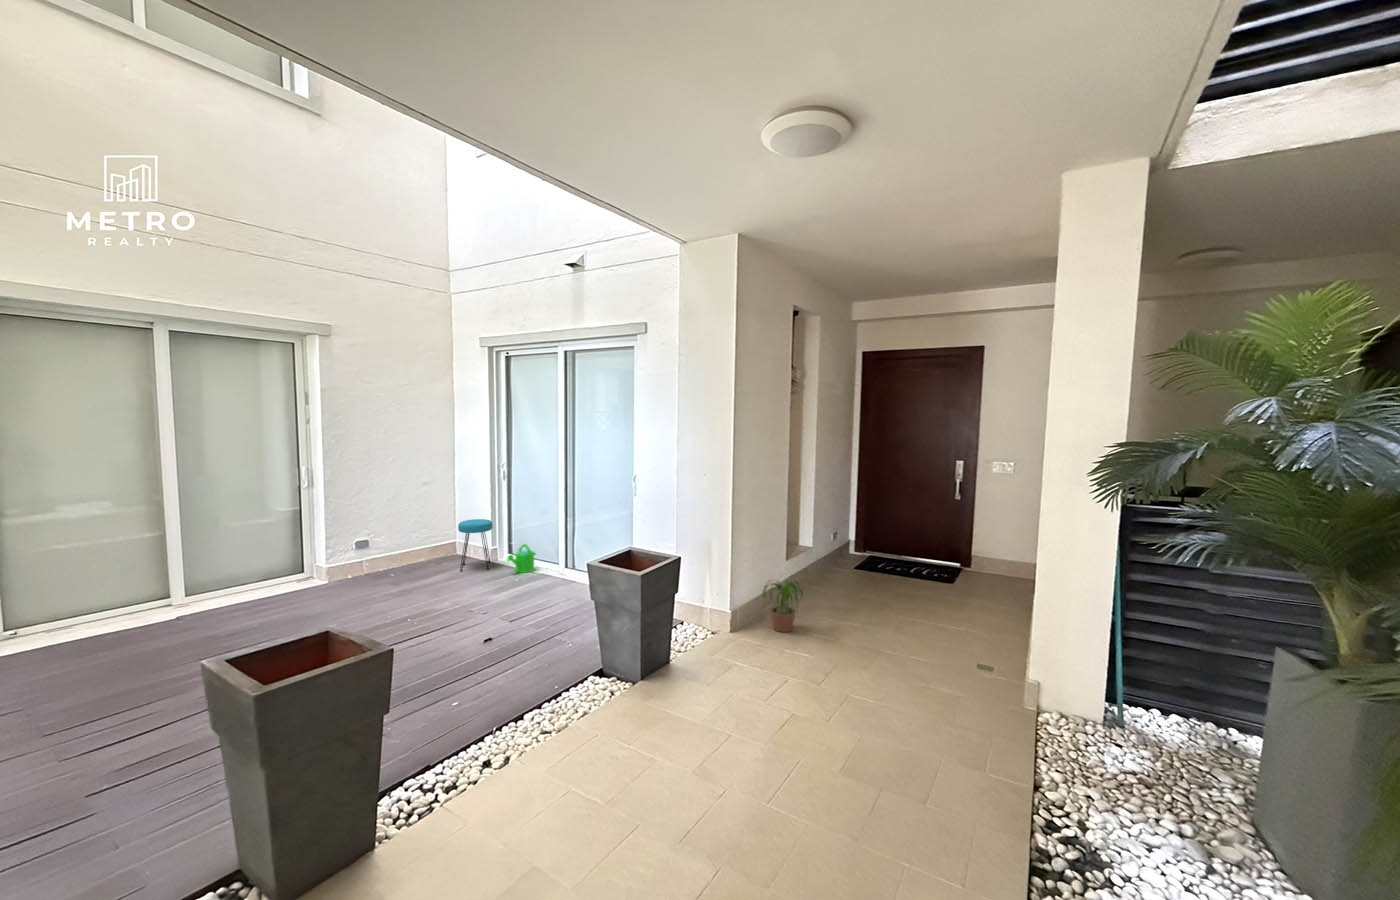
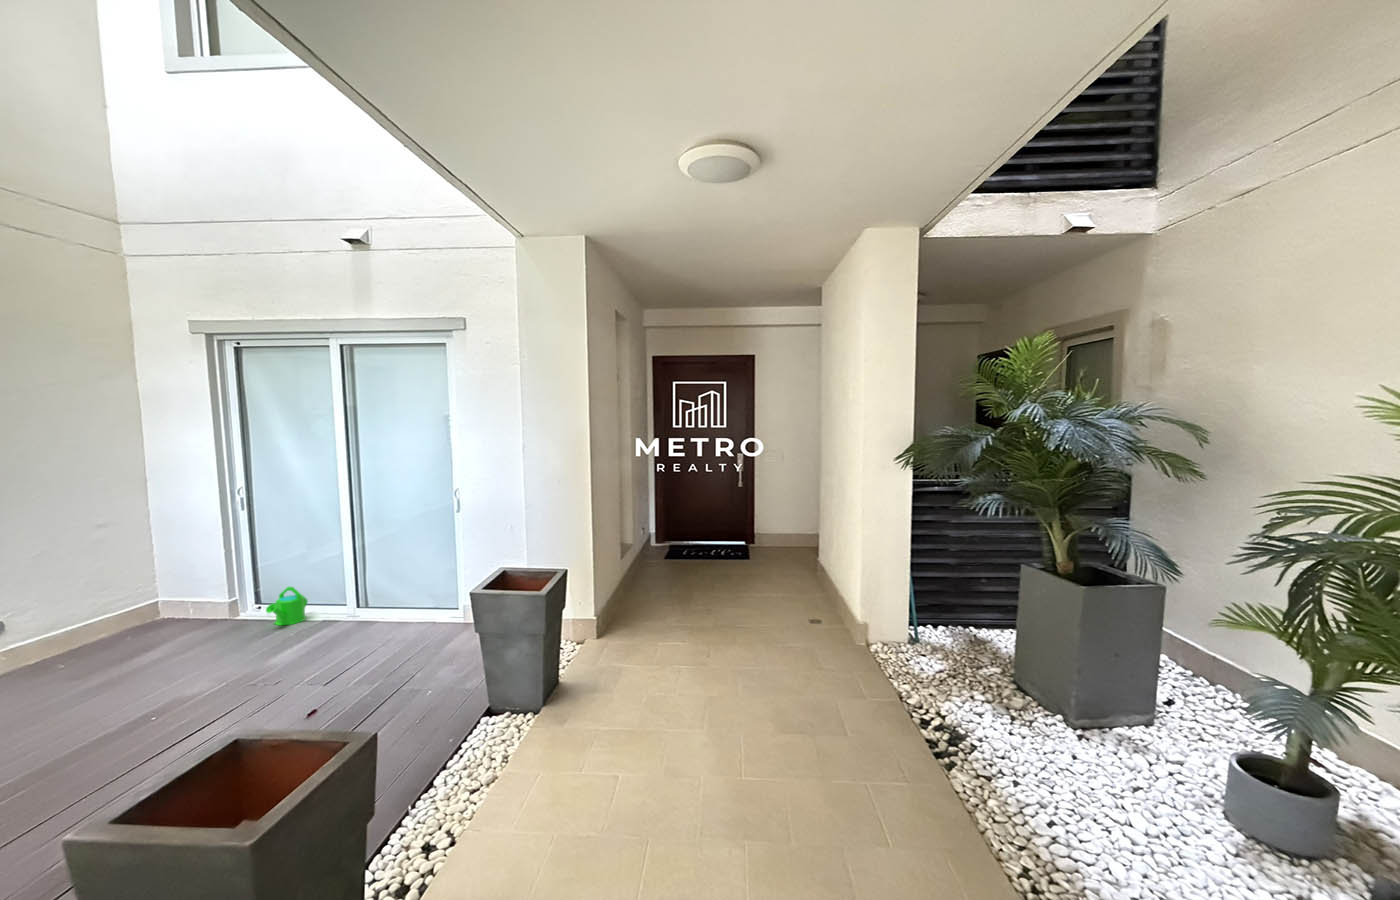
stool: present [458,519,493,571] -> none [171,562,230,639]
potted plant: present [763,580,803,632] -> none [618,577,668,629]

